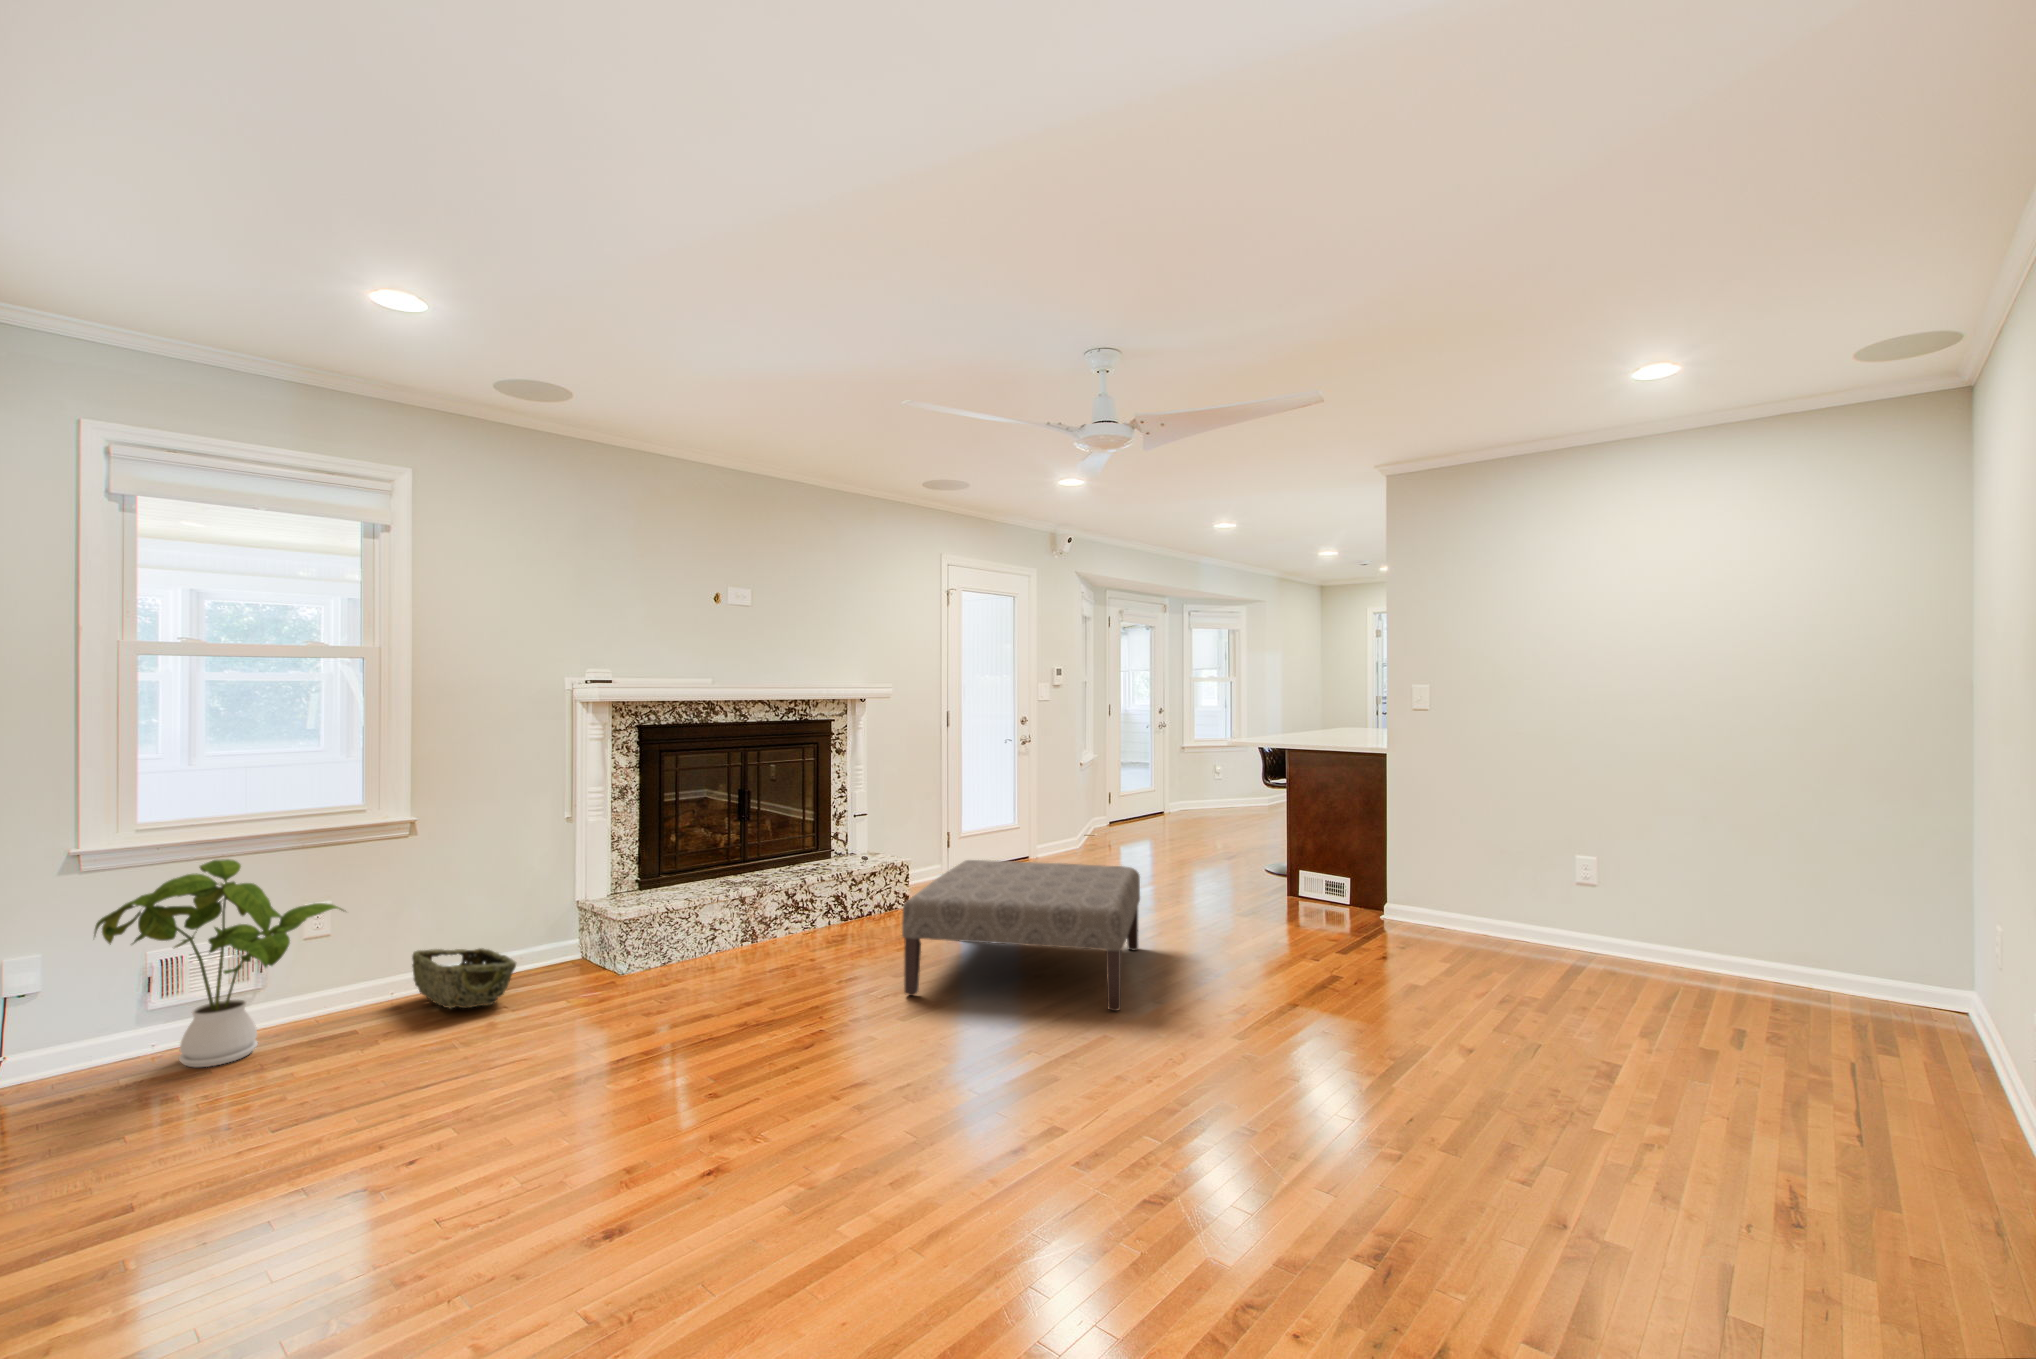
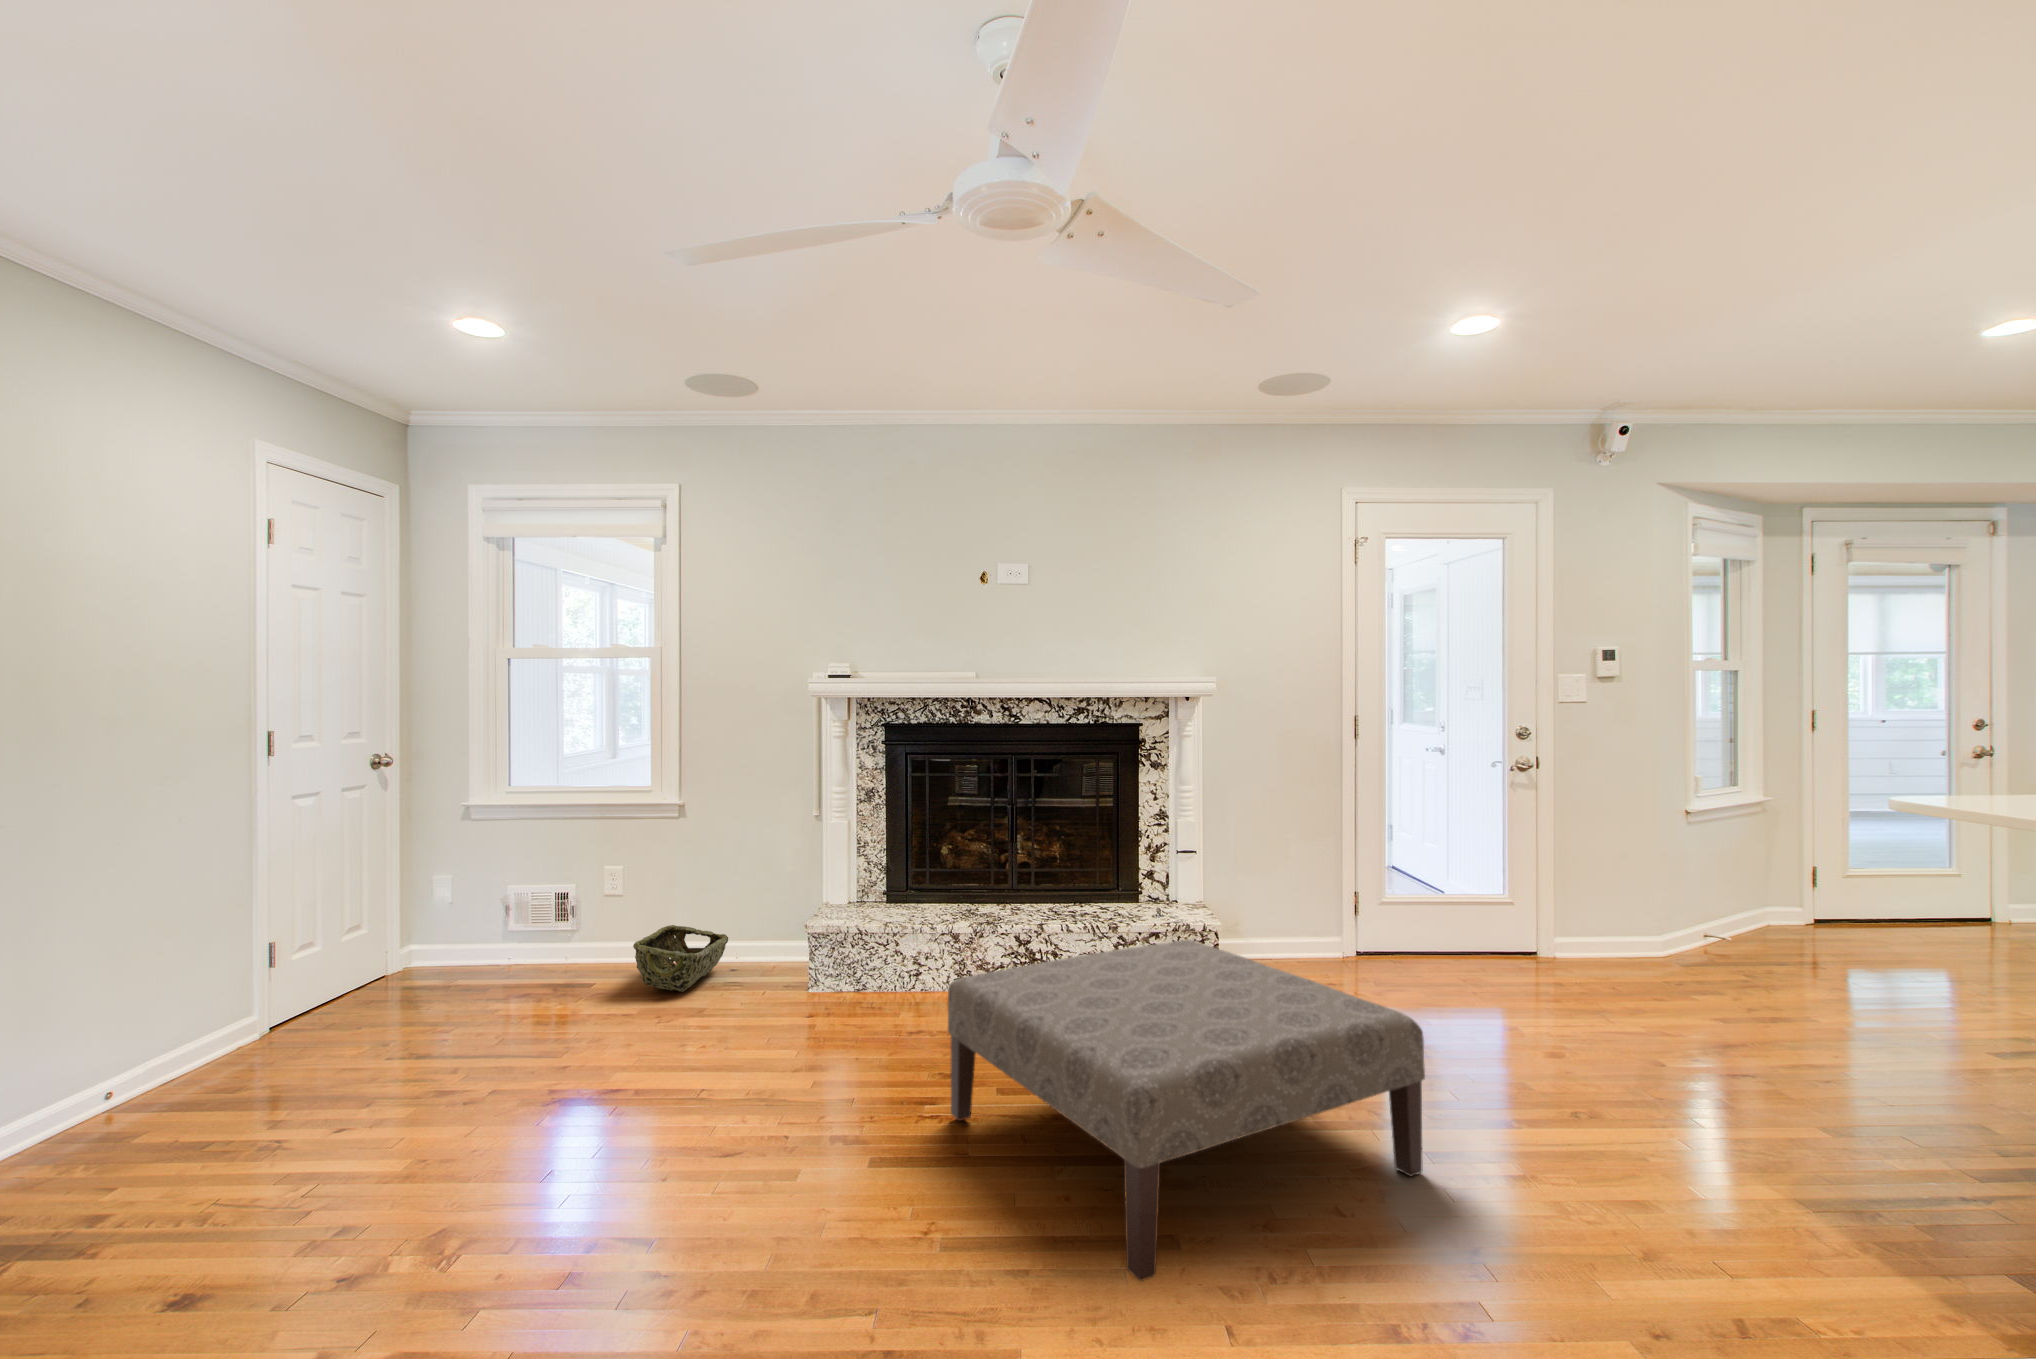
house plant: present [94,859,344,1067] -> none [422,821,602,988]

